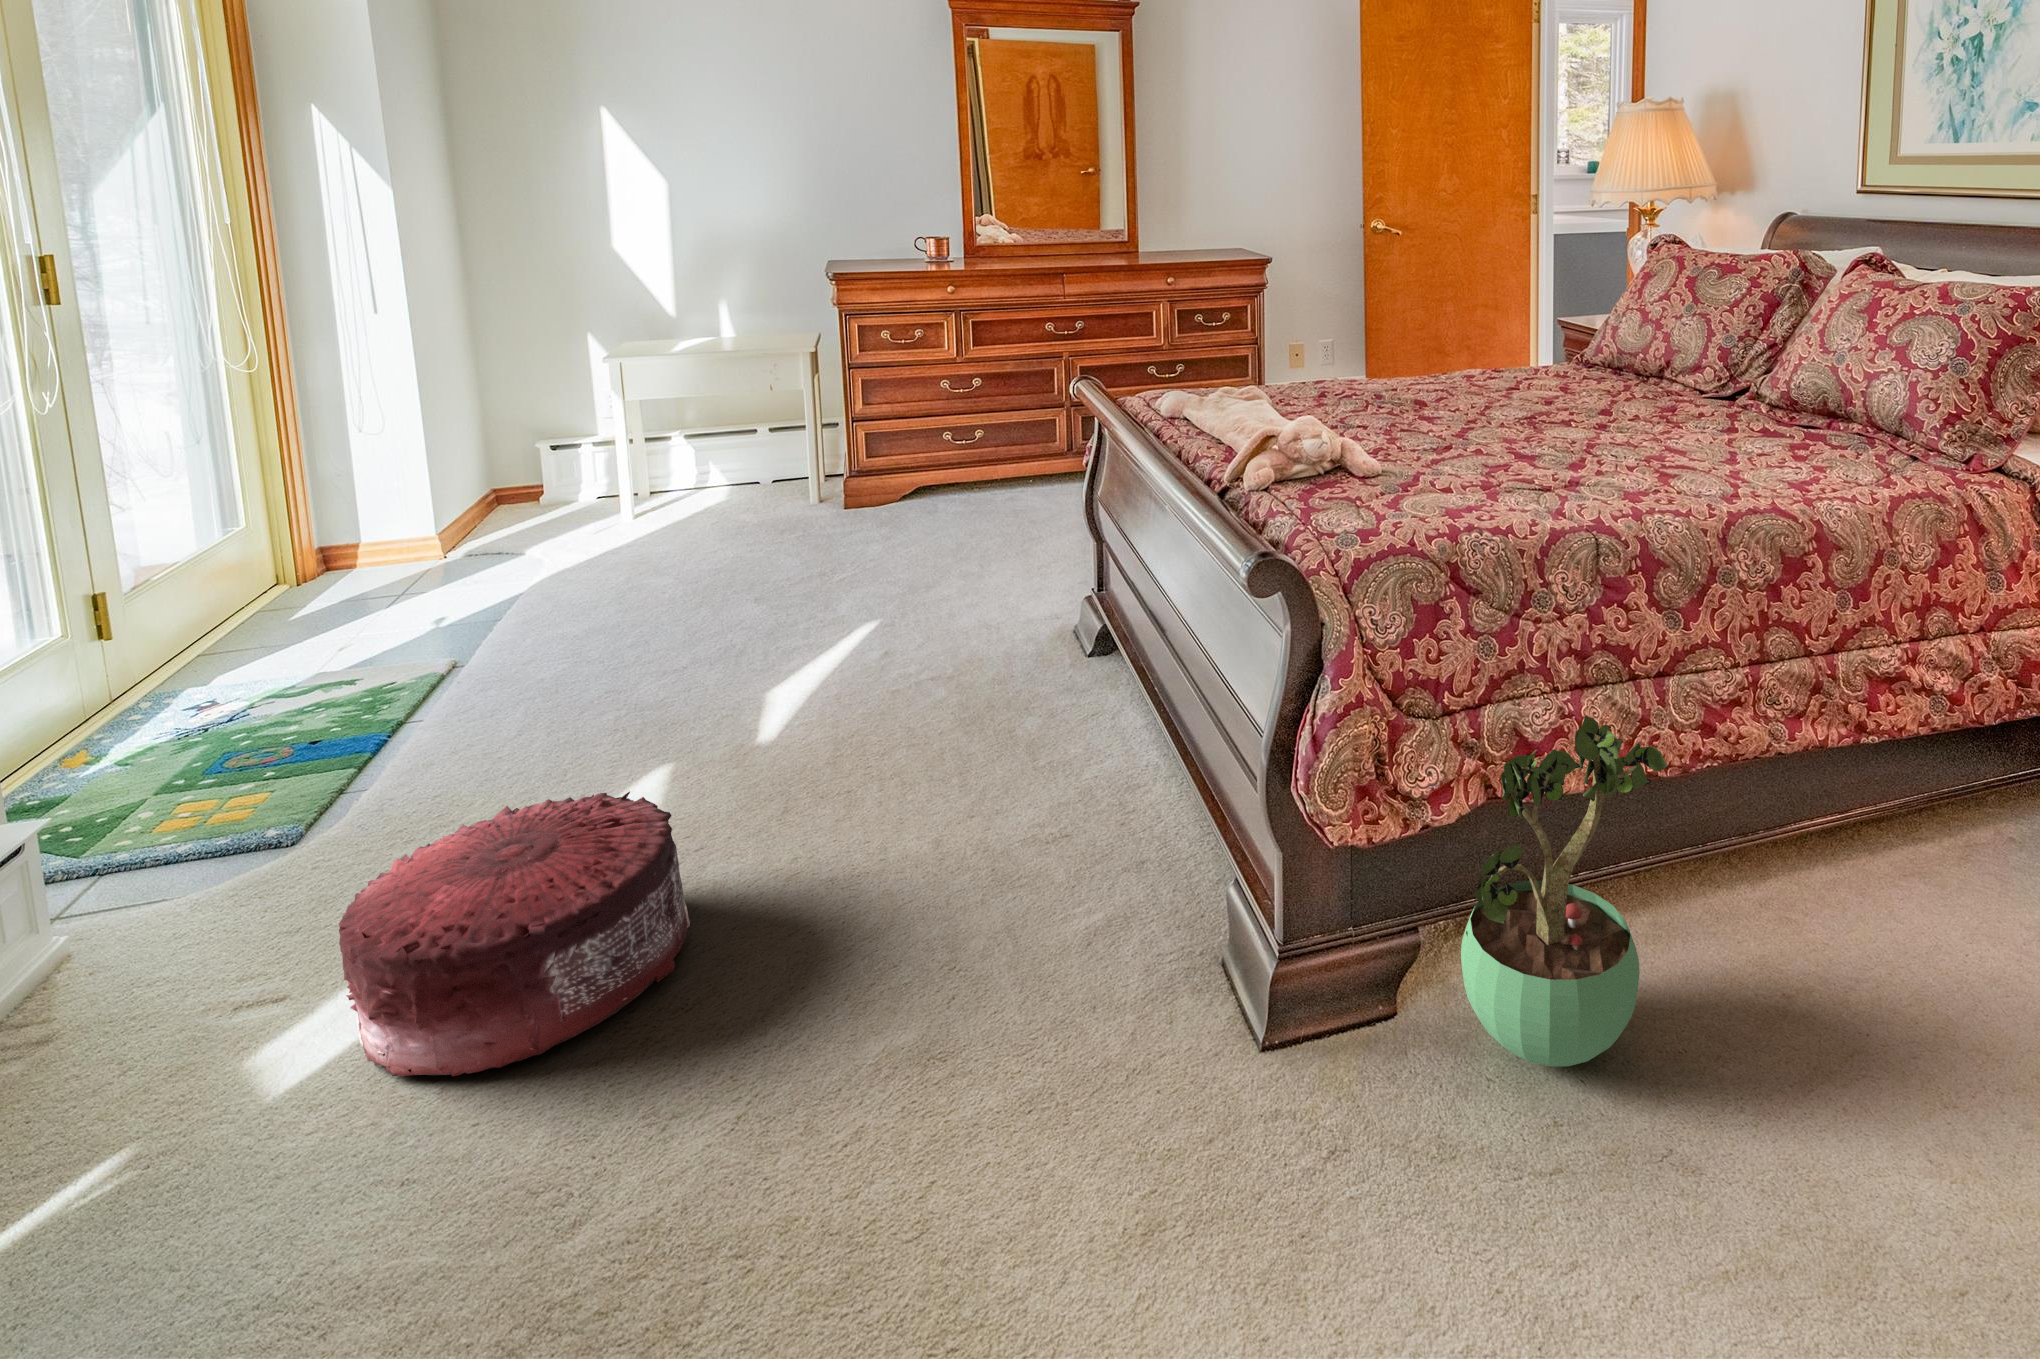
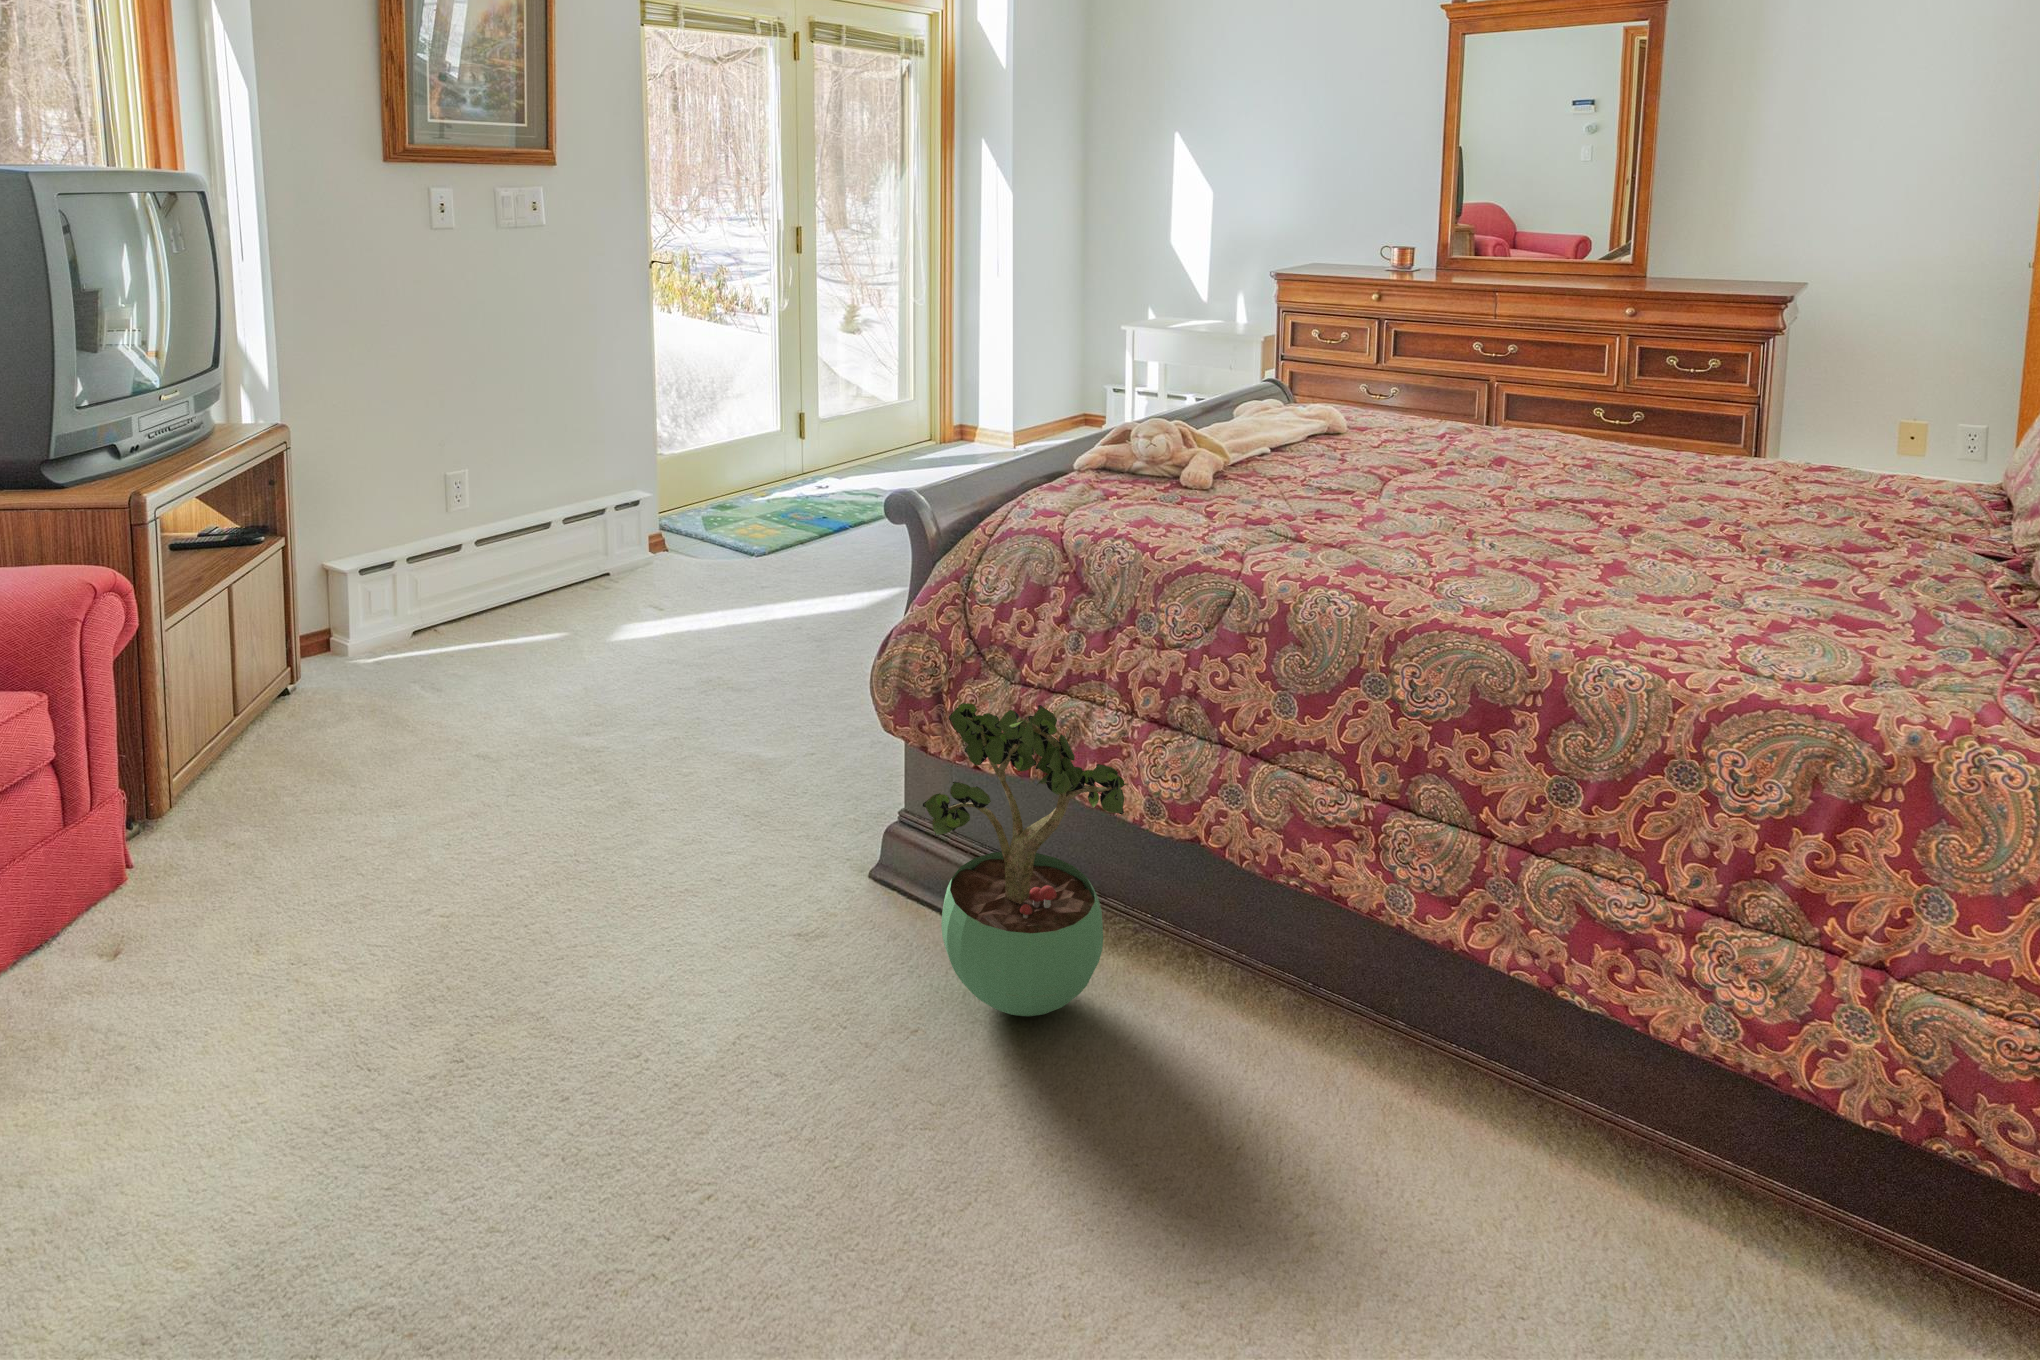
pouf: present [339,791,690,1076] -> none [649,557,816,675]

